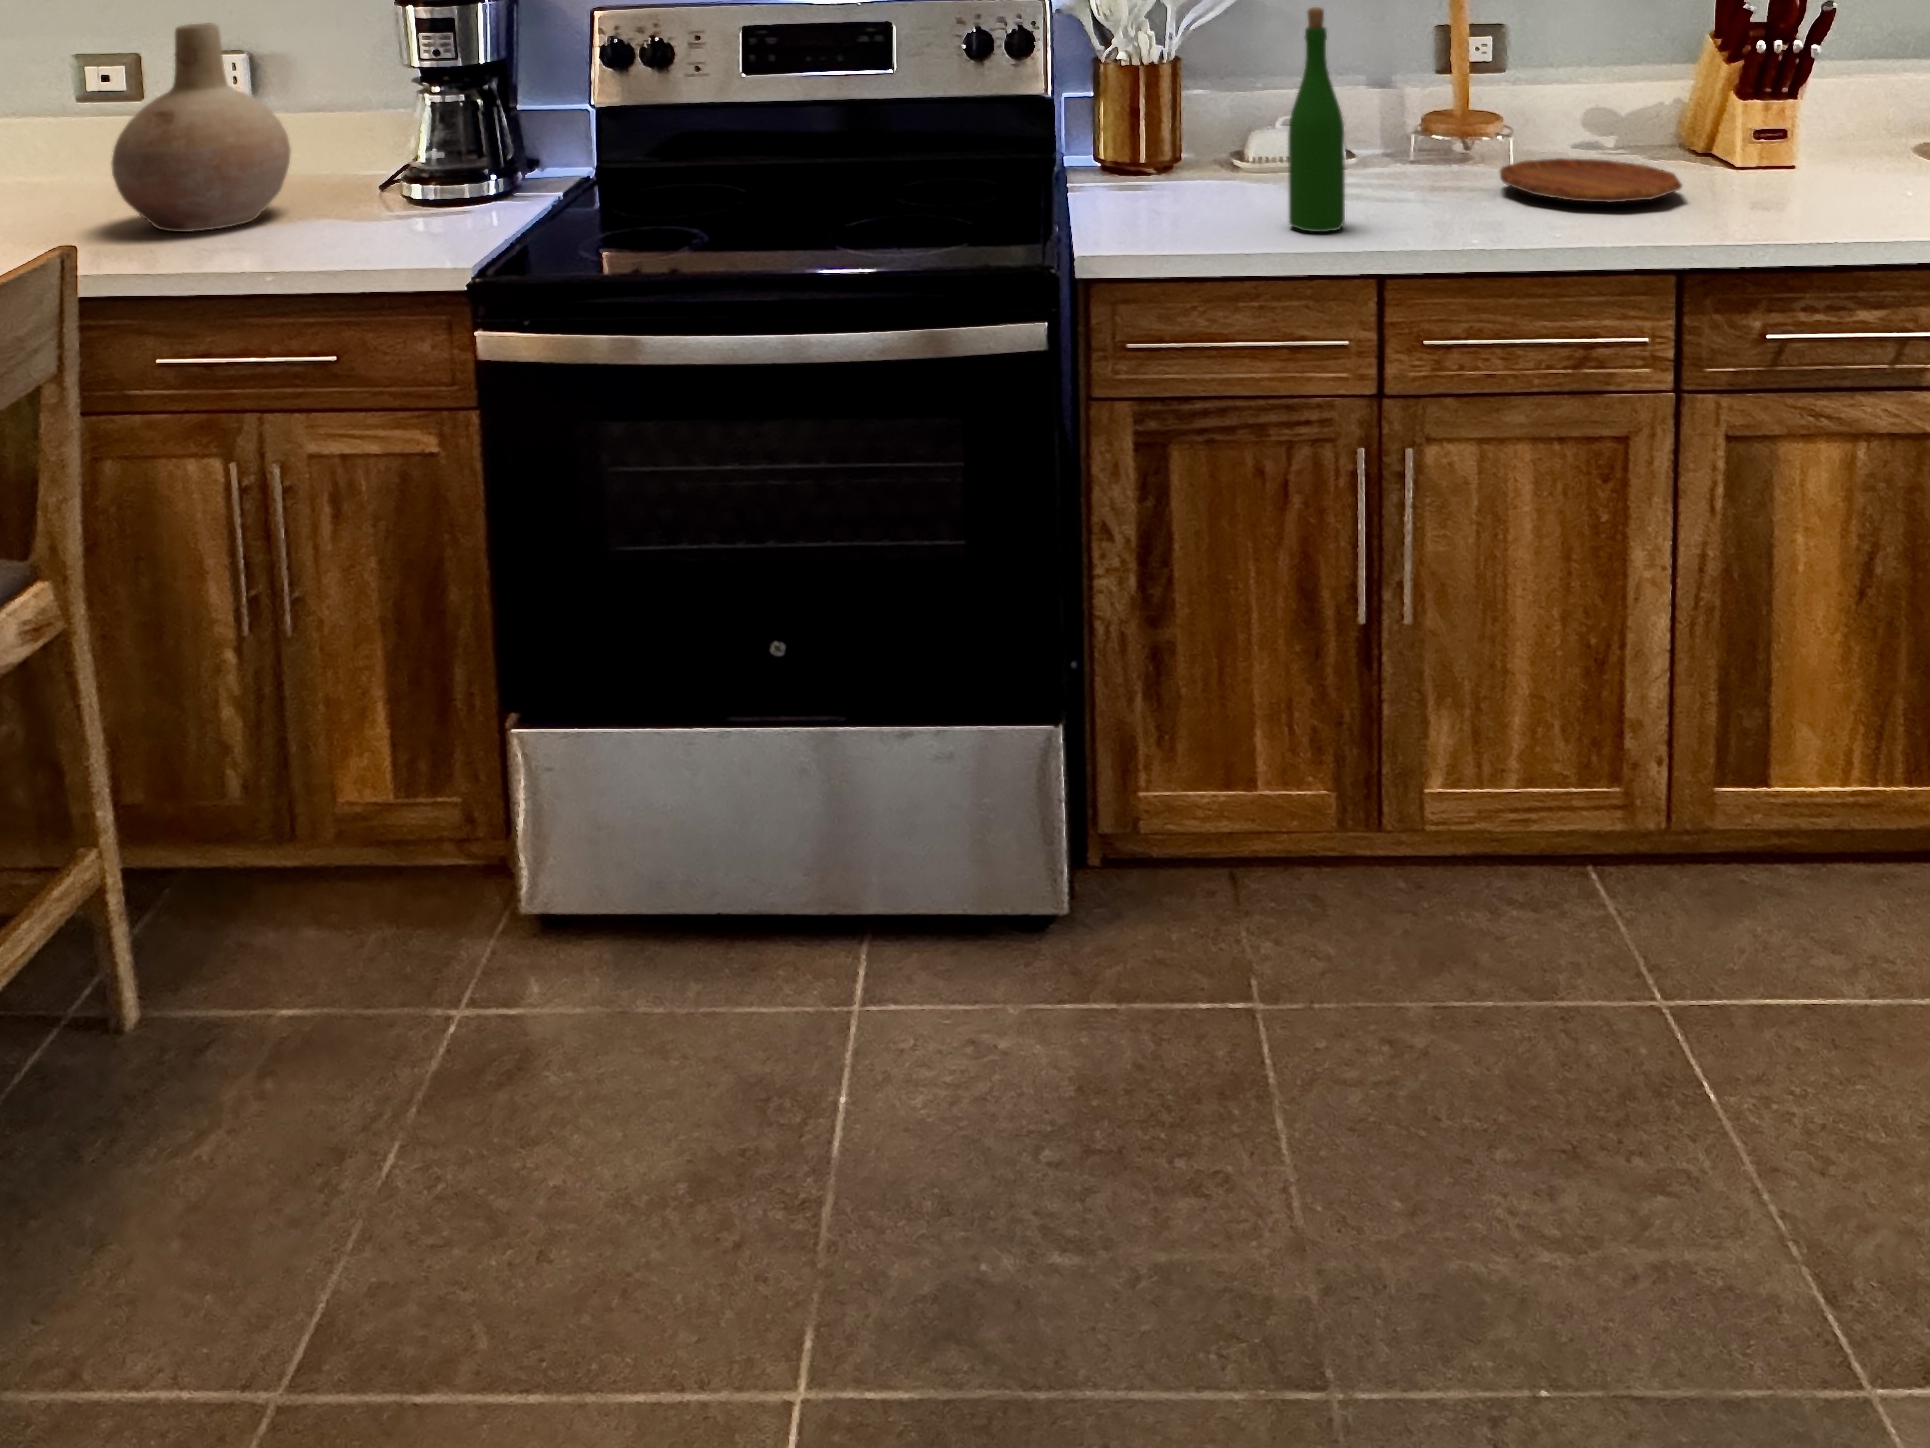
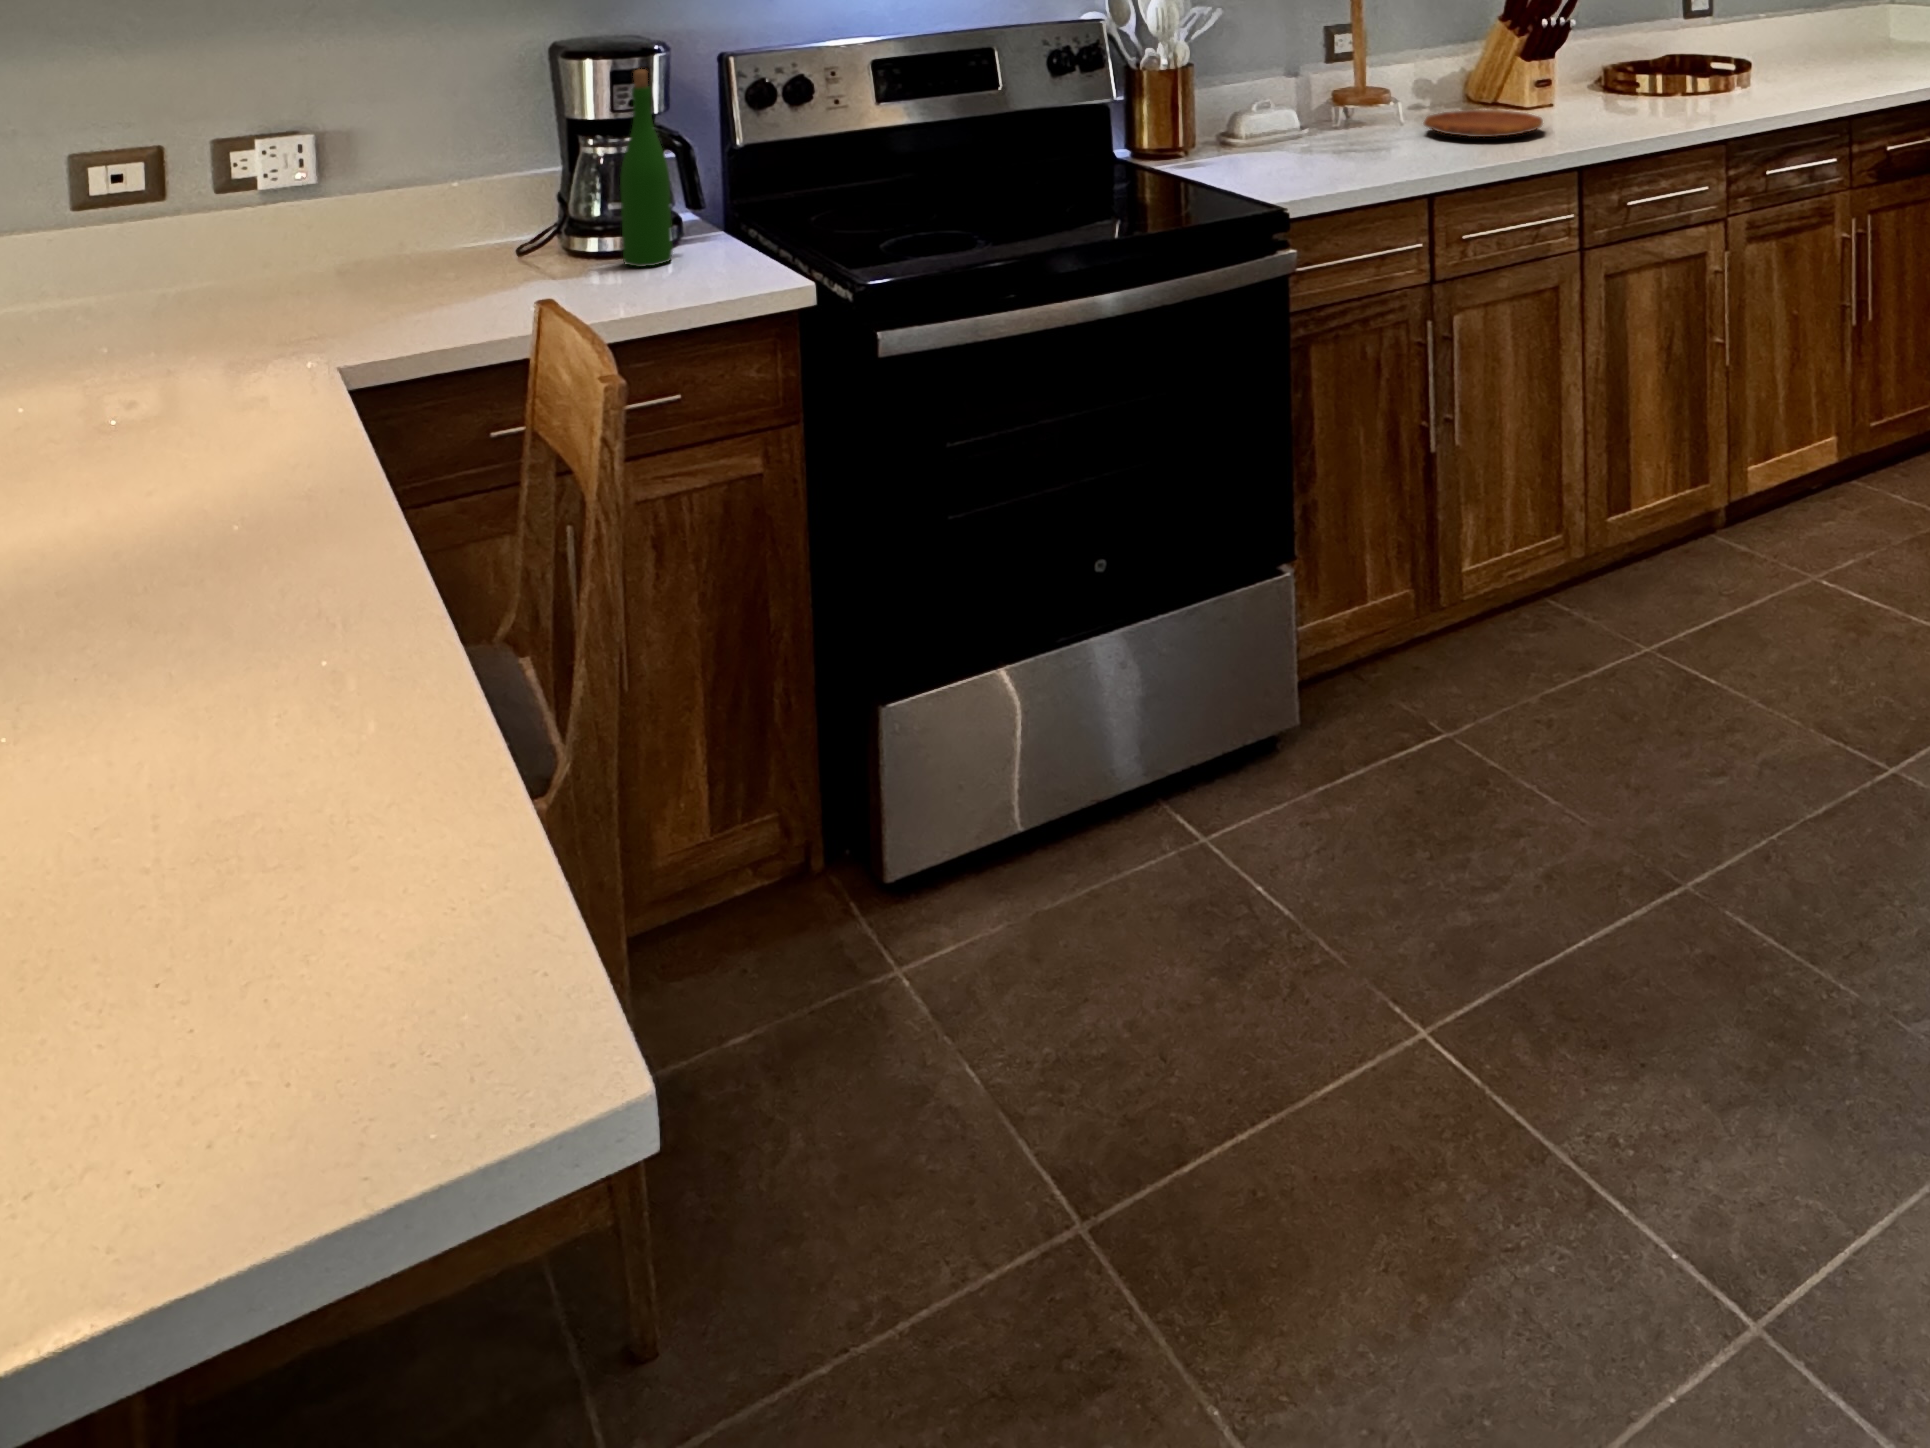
wine bottle: present [1288,7,1345,232] -> present [620,69,673,267]
vase: present [112,23,290,232] -> none [306,91,492,314]

